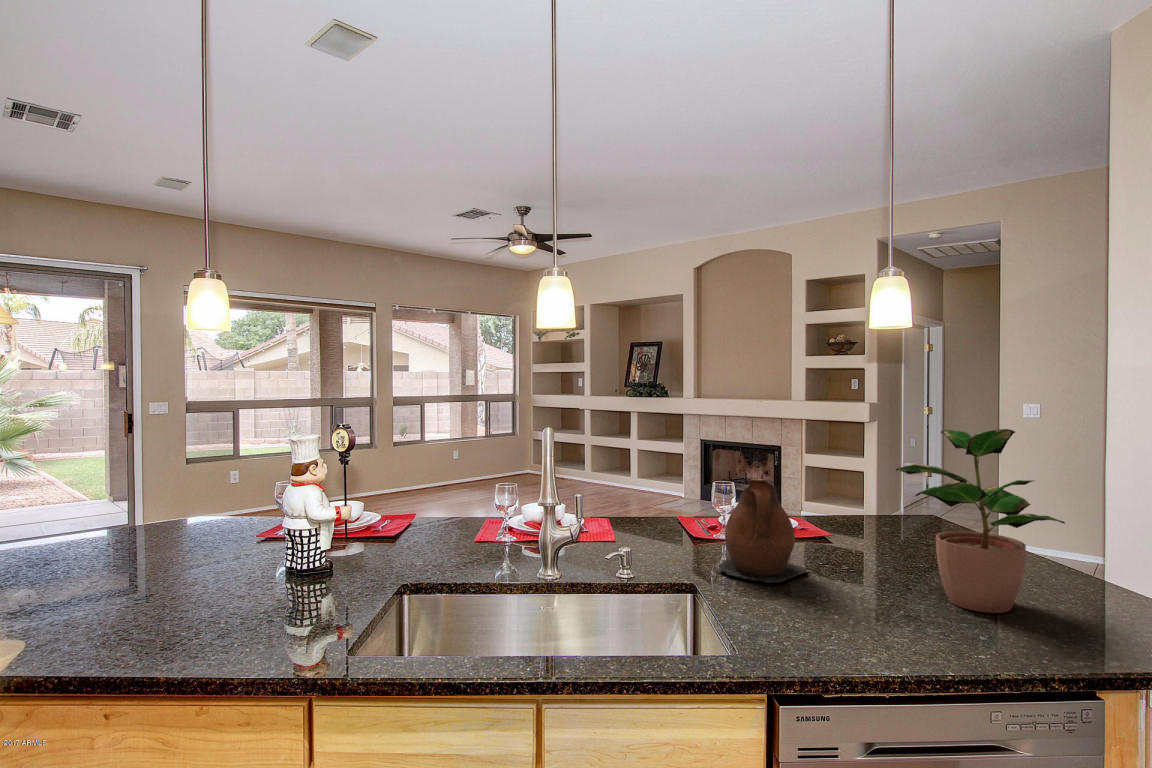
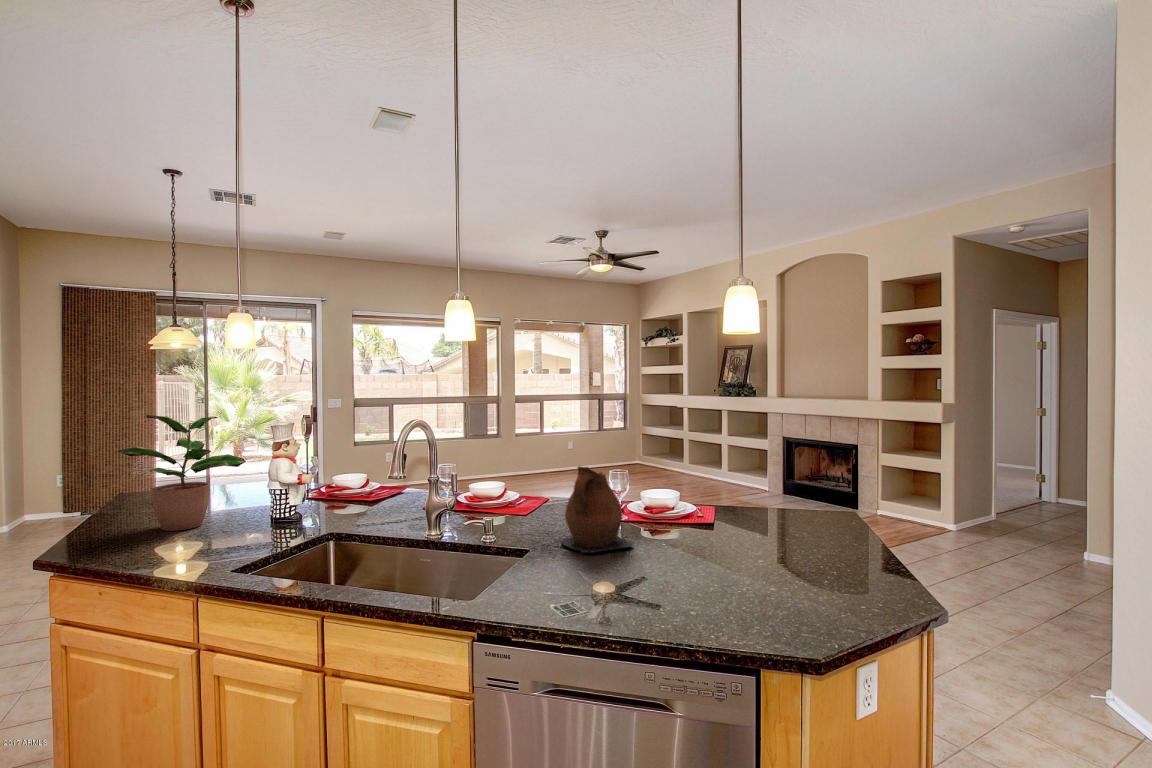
potted plant: present [896,429,1065,613] -> present [118,415,246,531]

